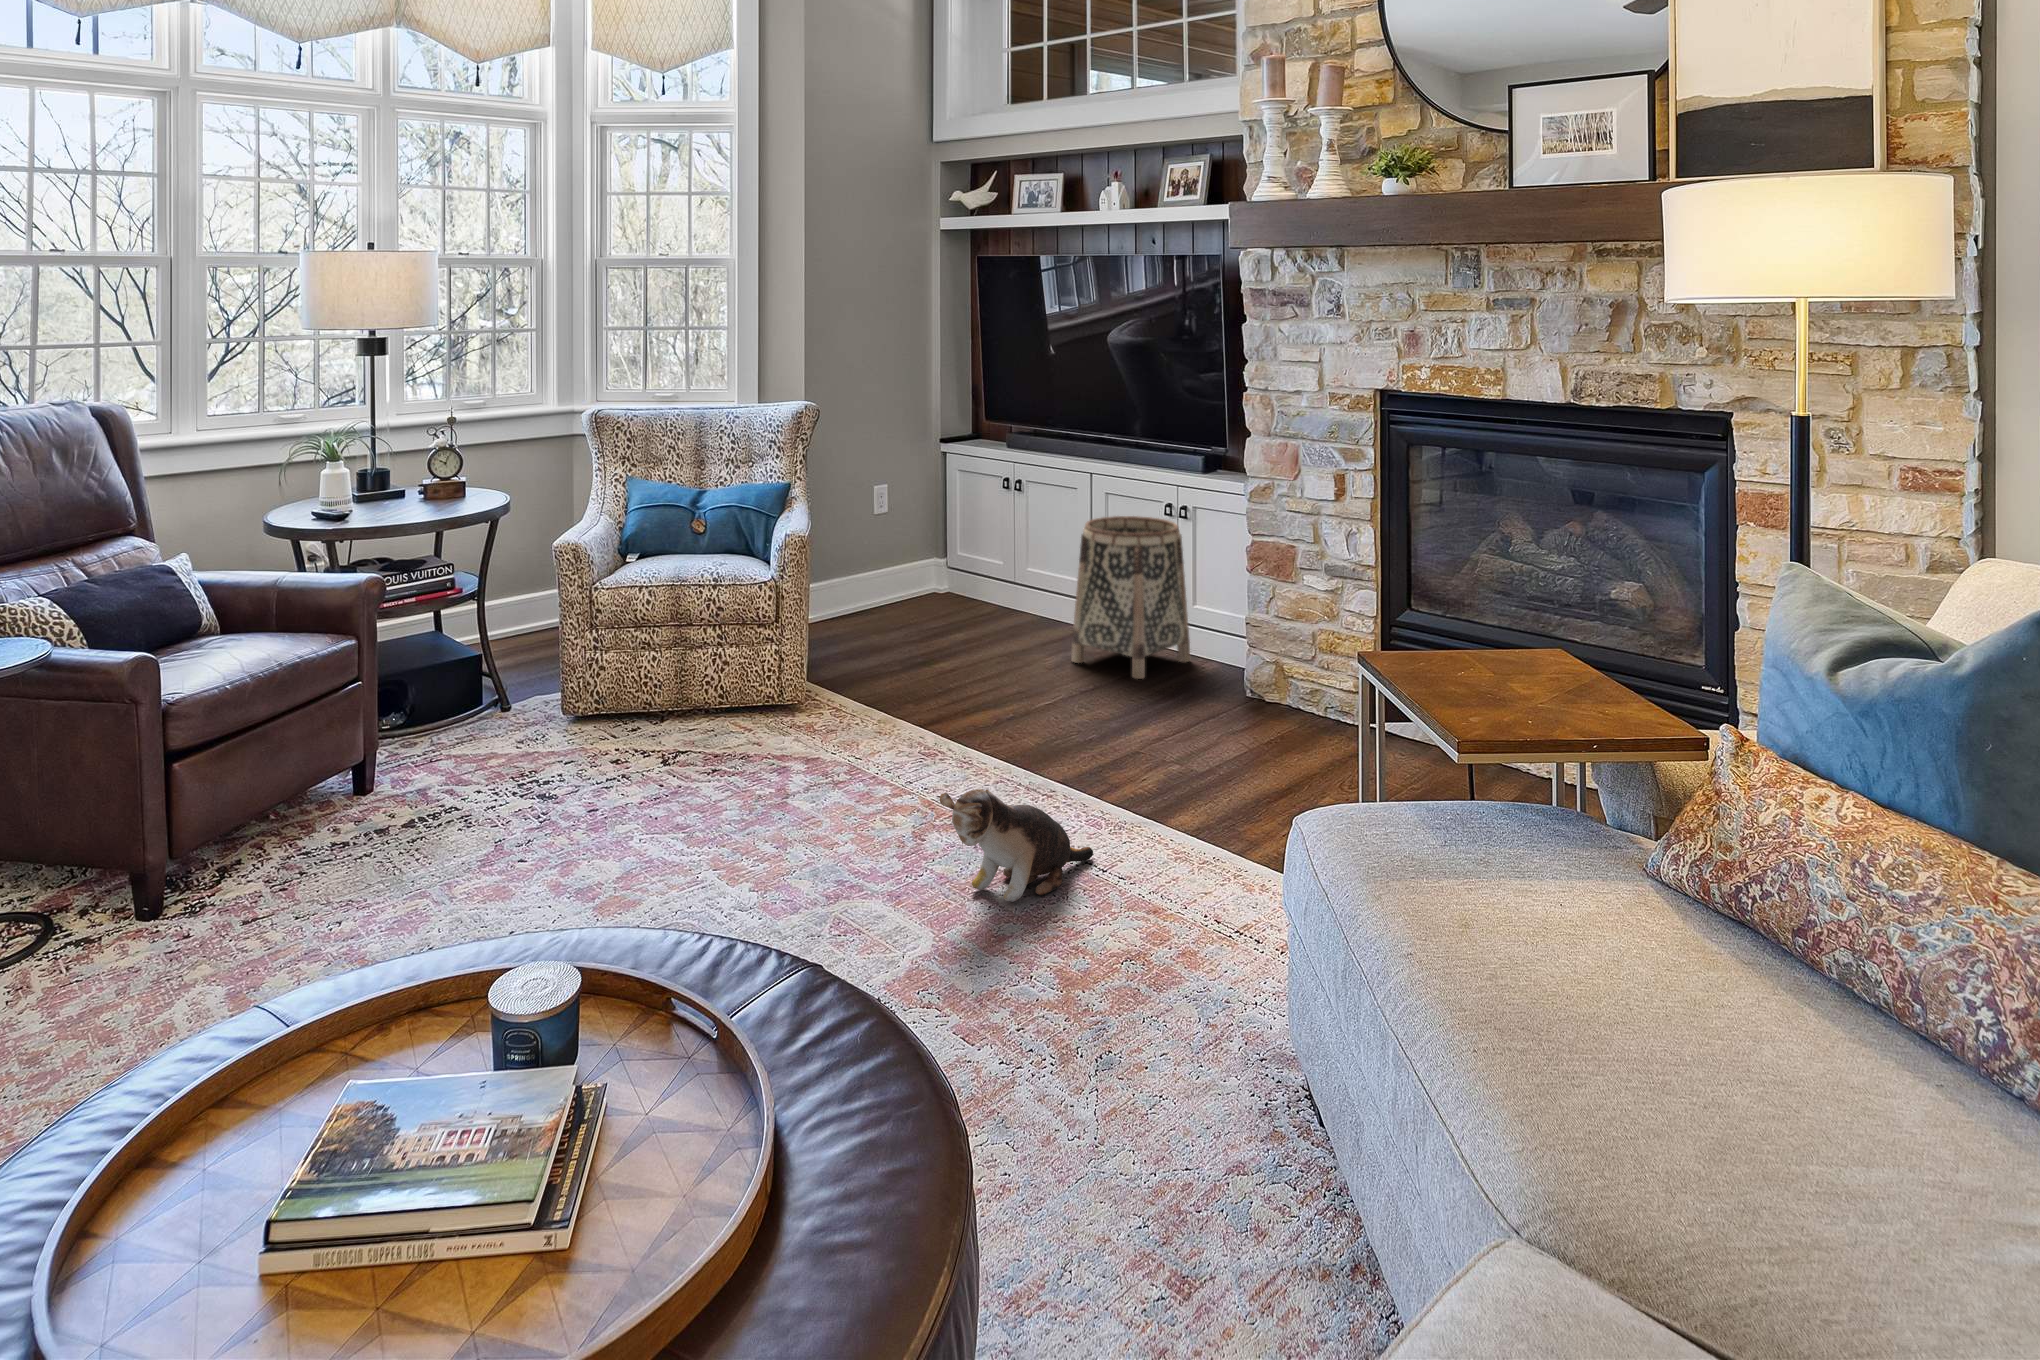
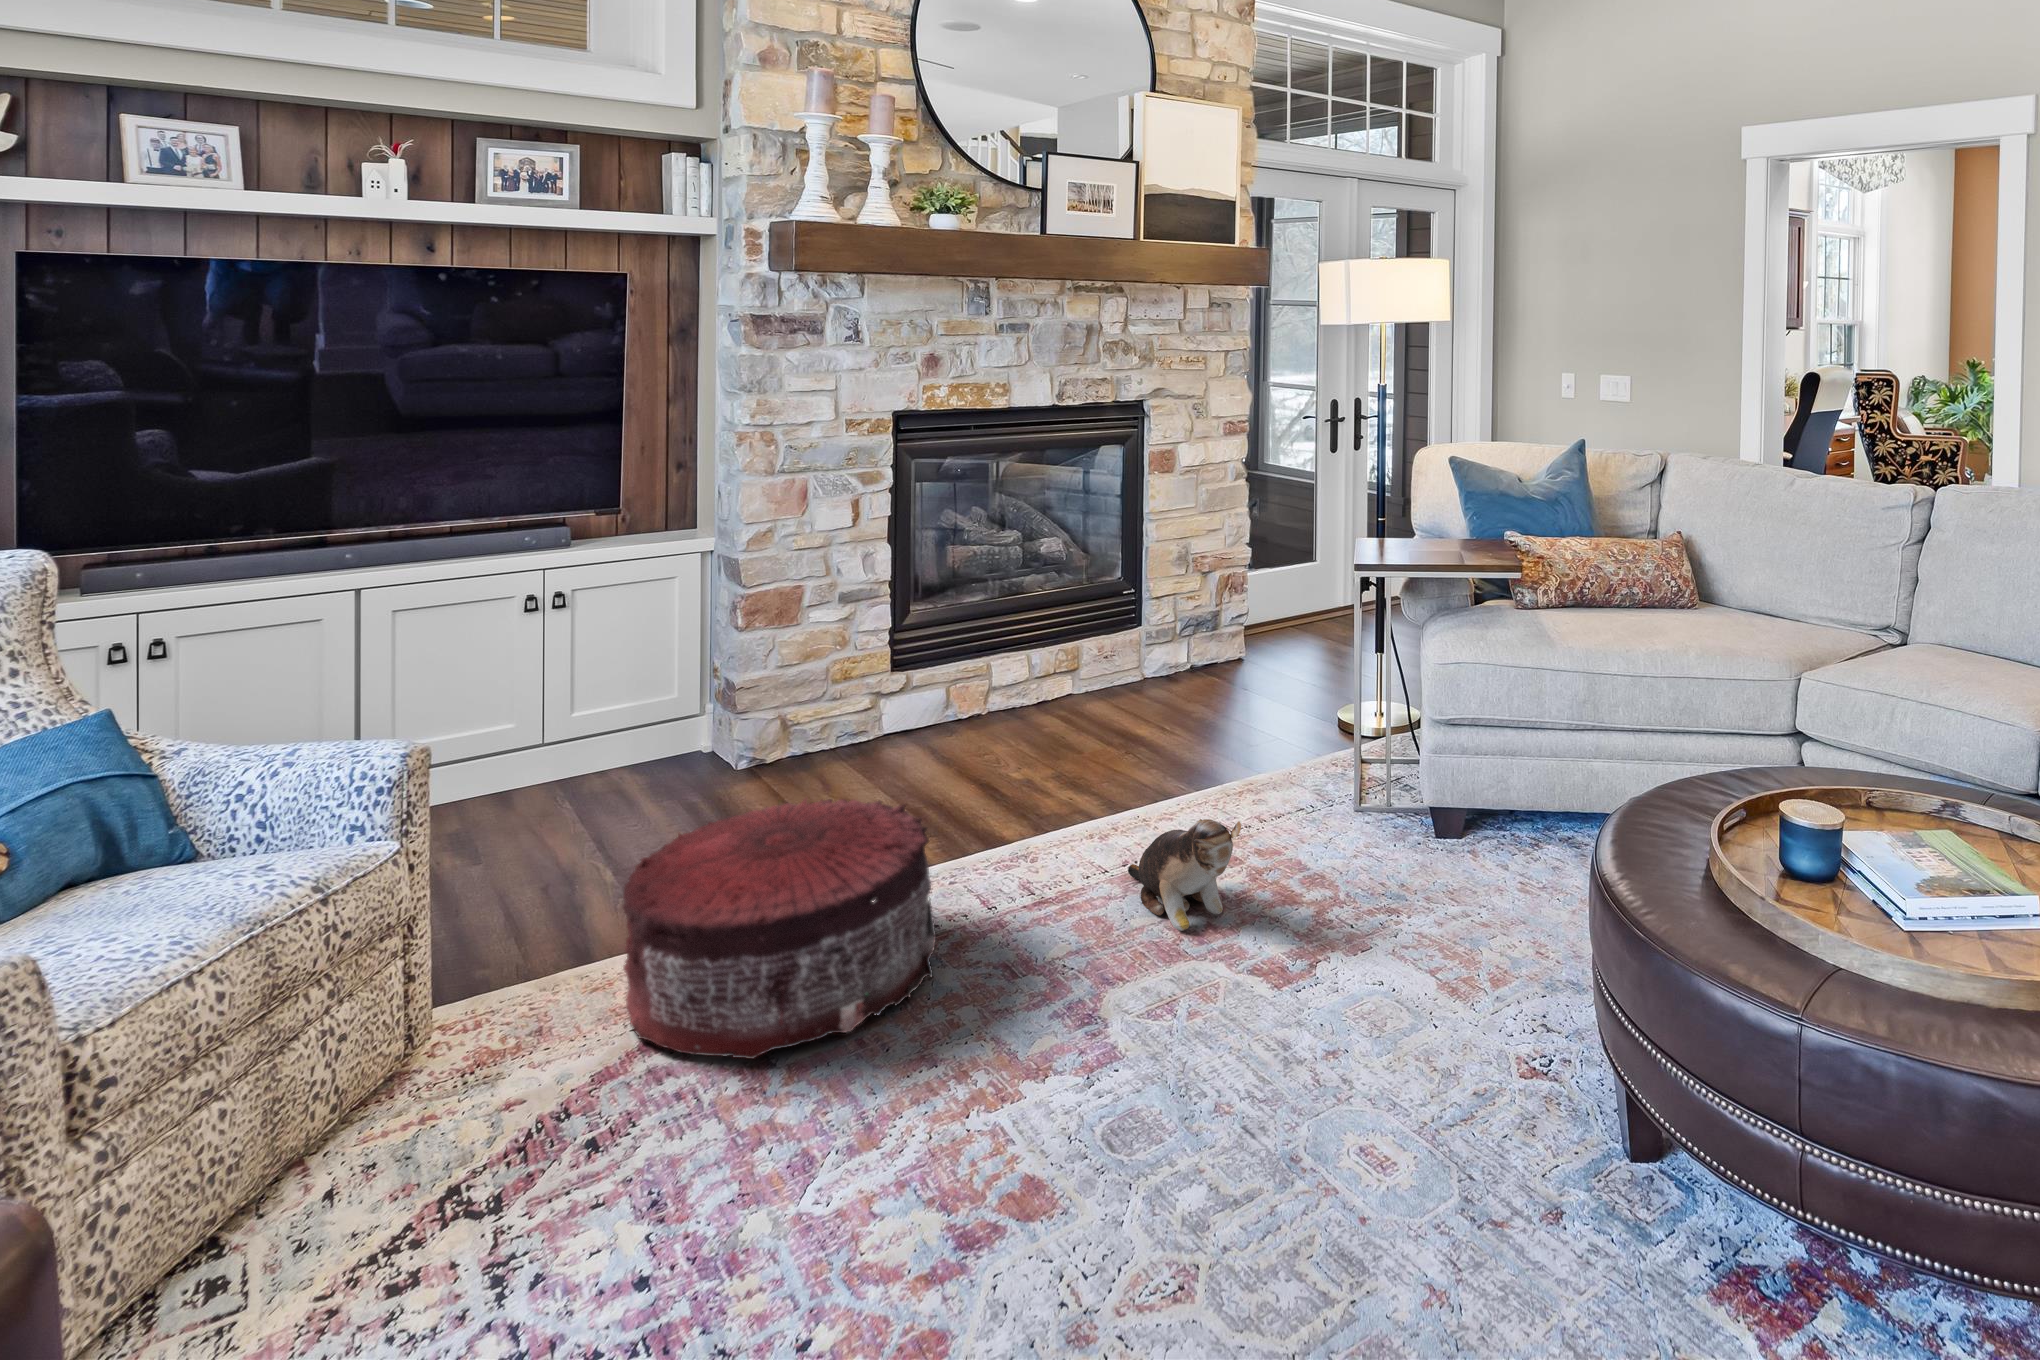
basket: present [1071,516,1190,679] -> none [475,612,636,843]
pouf: none [785,643,991,803] -> present [623,799,936,1059]

